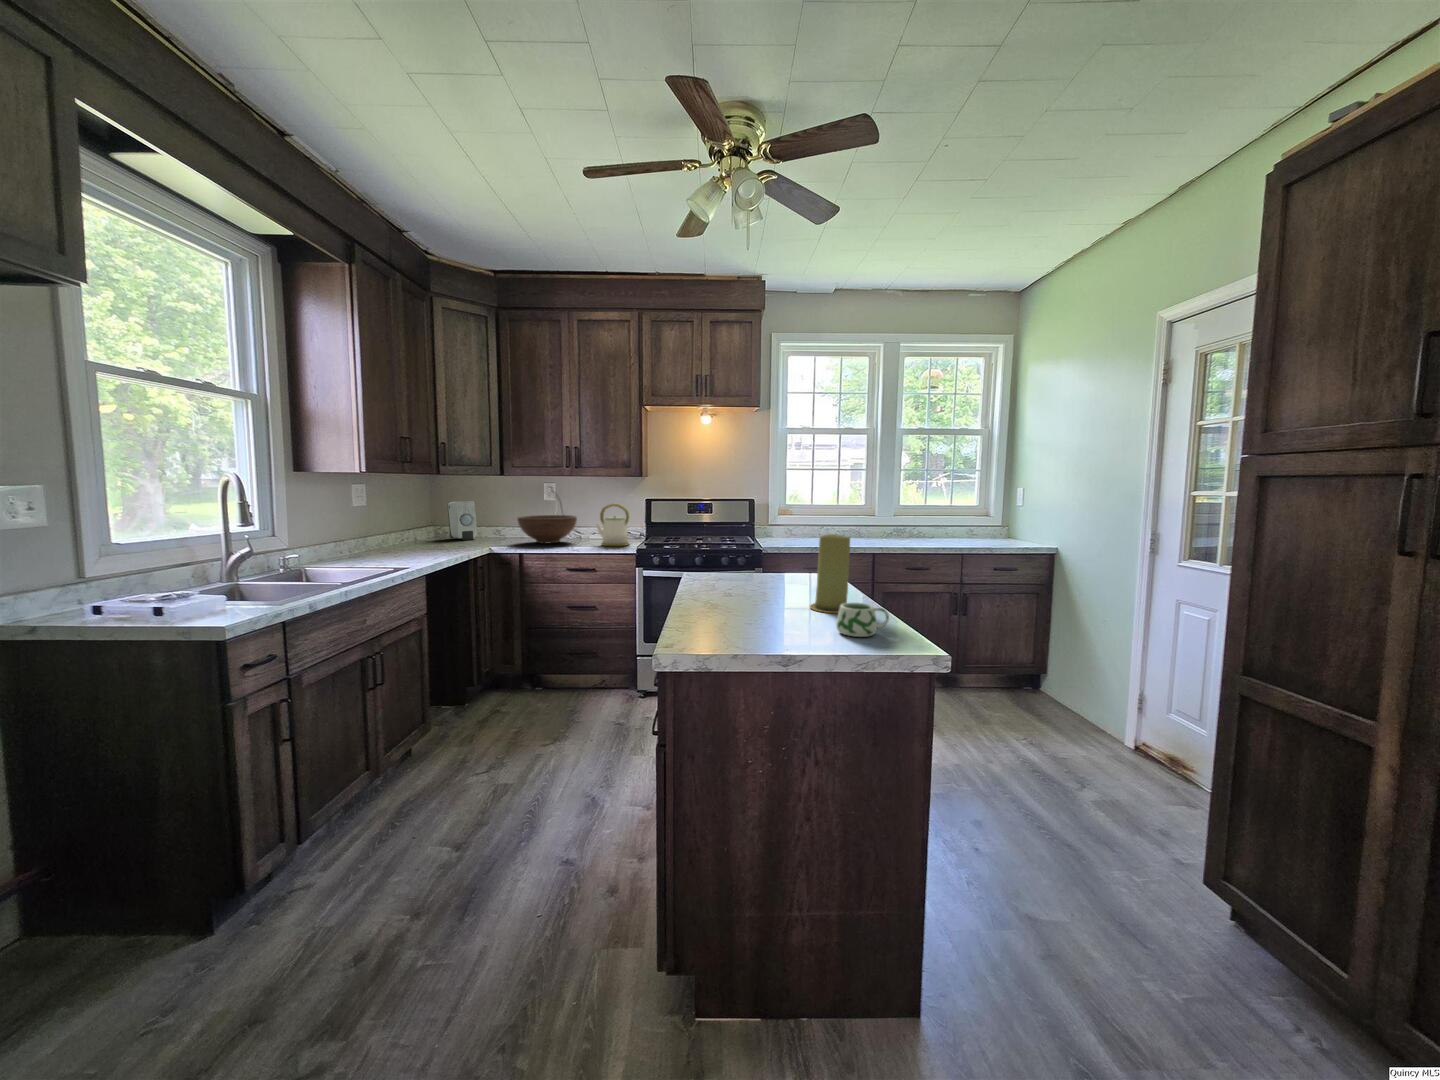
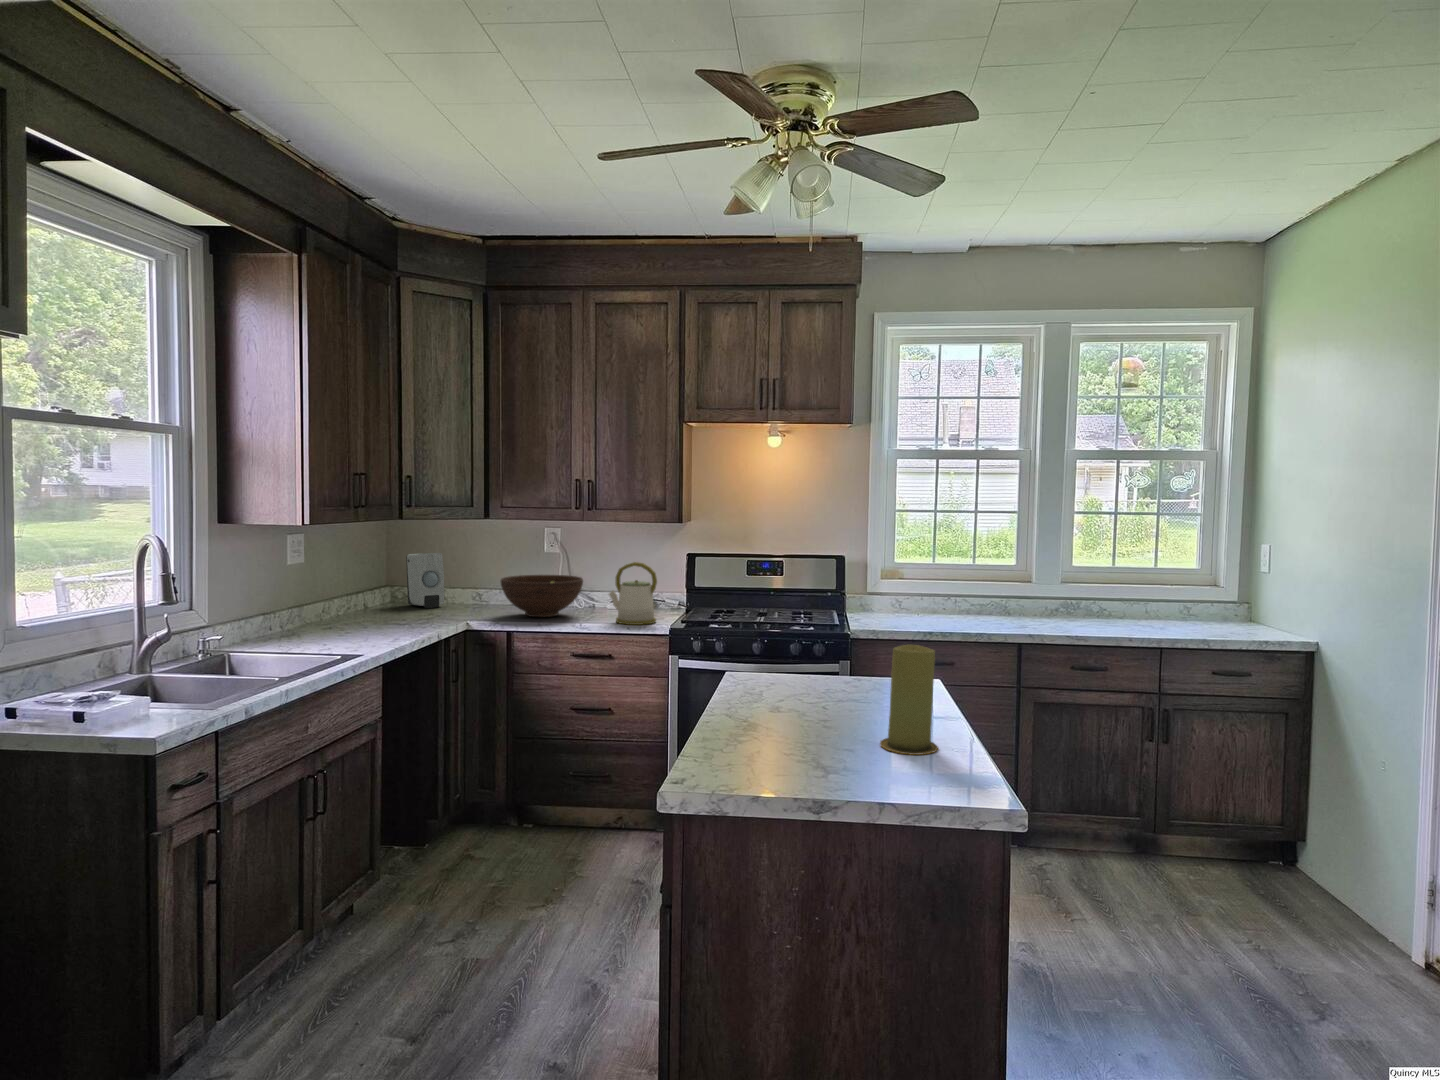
mug: present [836,603,889,637] -> none [901,745,972,793]

